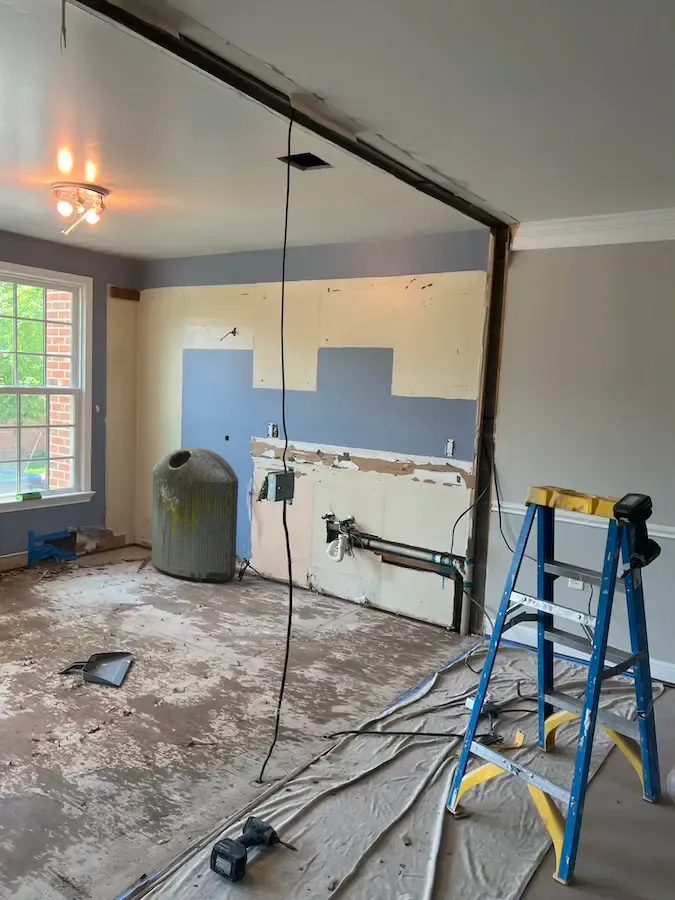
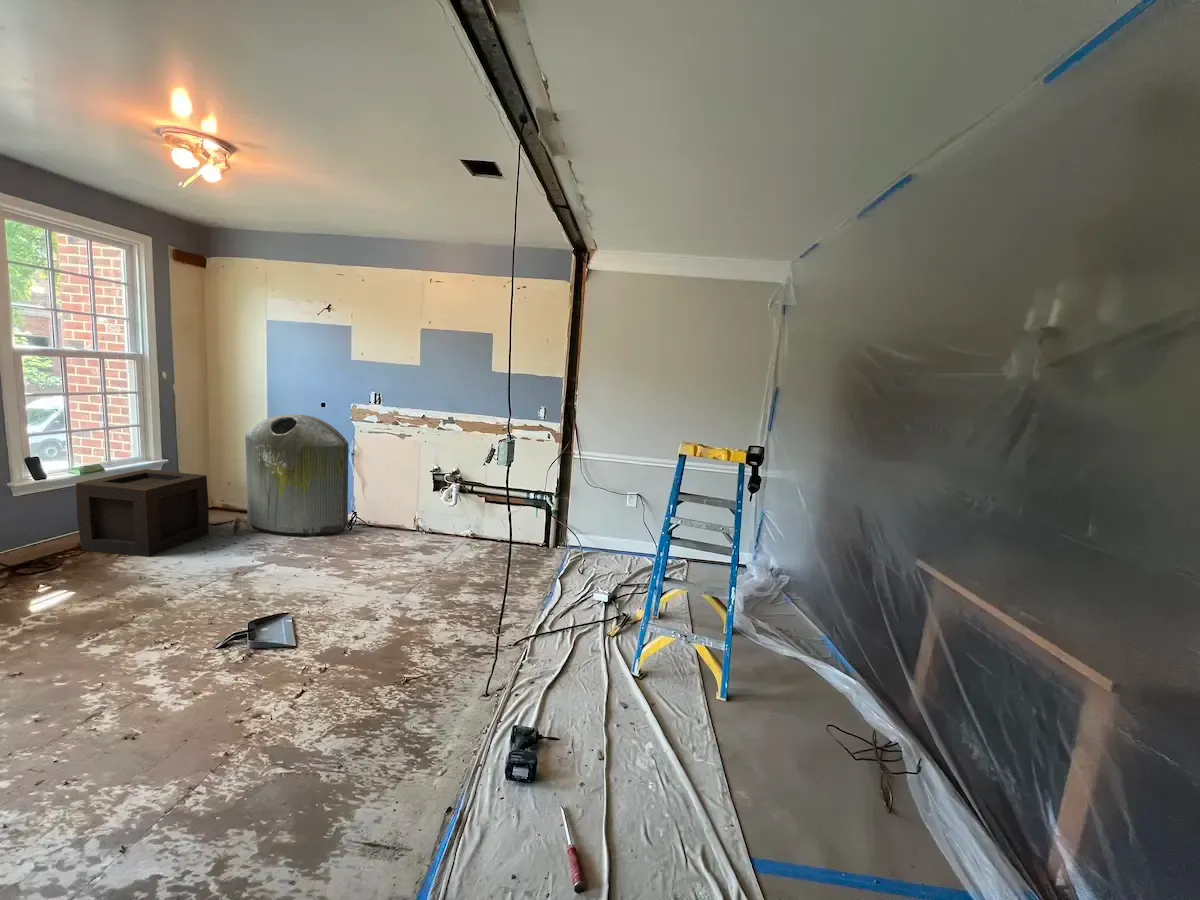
wooden crate: none [22,500,118,583] -> present [76,469,209,557]

